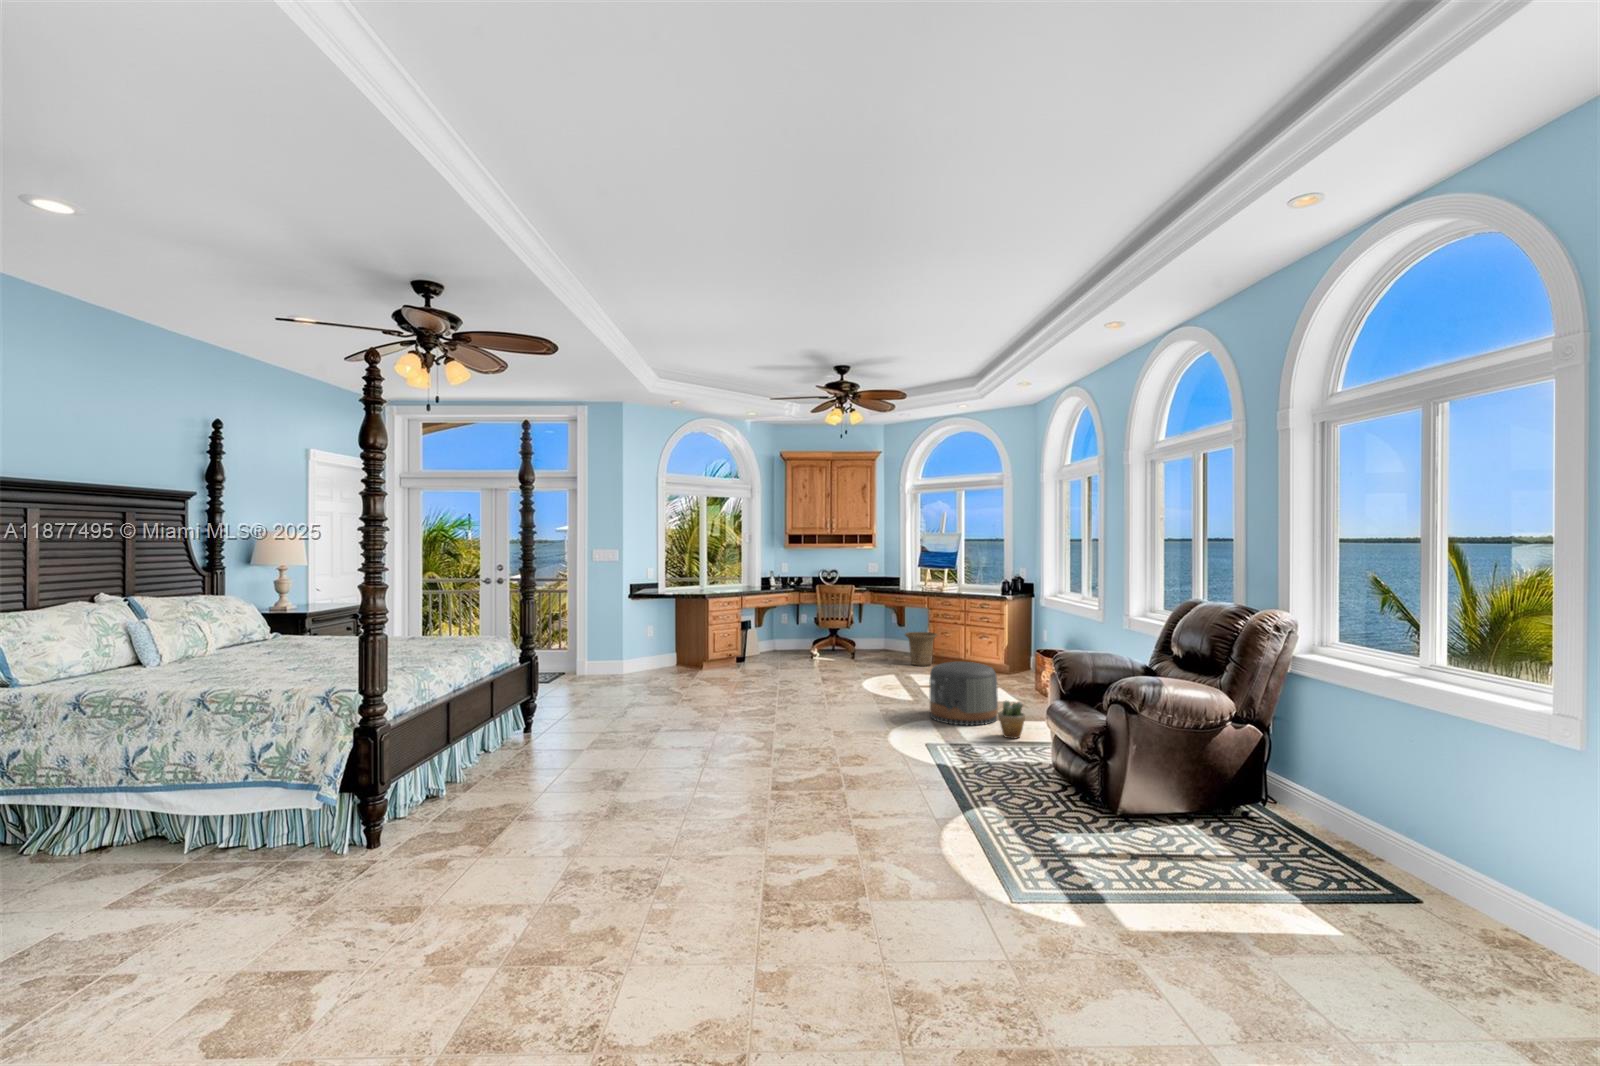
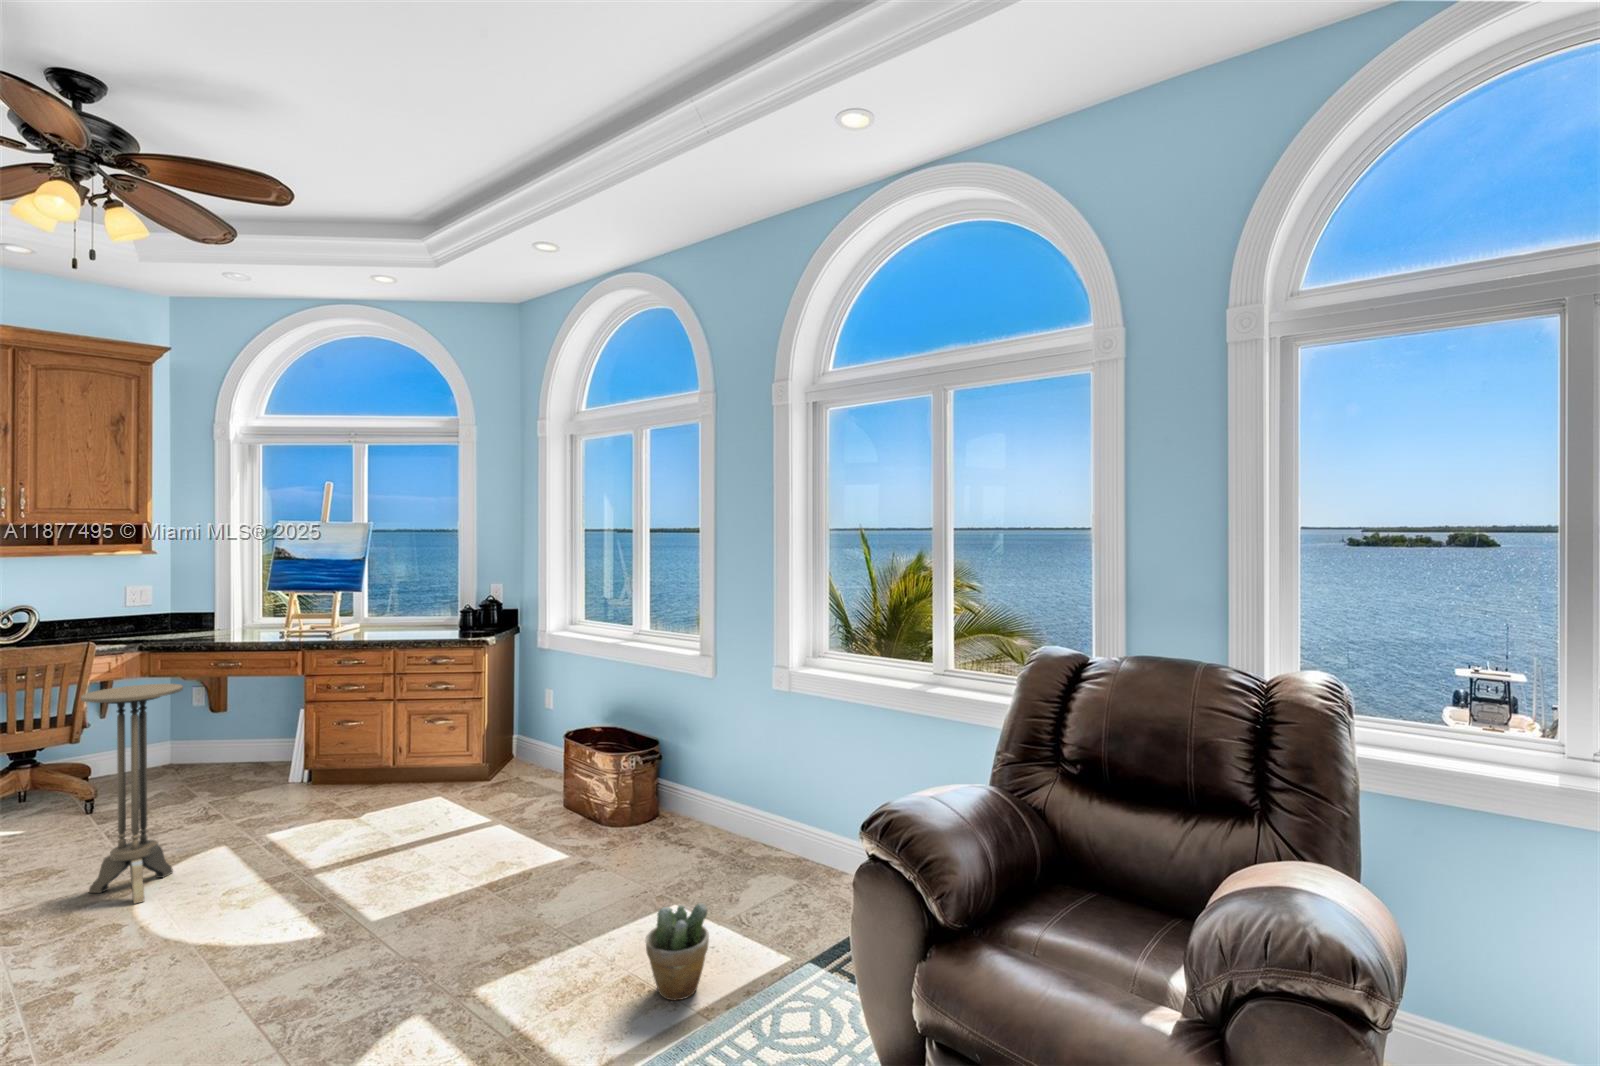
side table: none [843,600,873,682] -> present [81,684,183,904]
basket: present [905,632,937,666] -> none [245,722,326,801]
pouf: present [929,662,998,725] -> none [424,811,595,1003]

